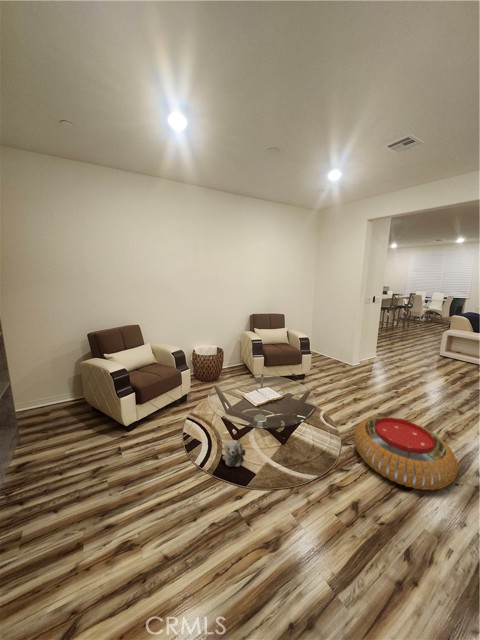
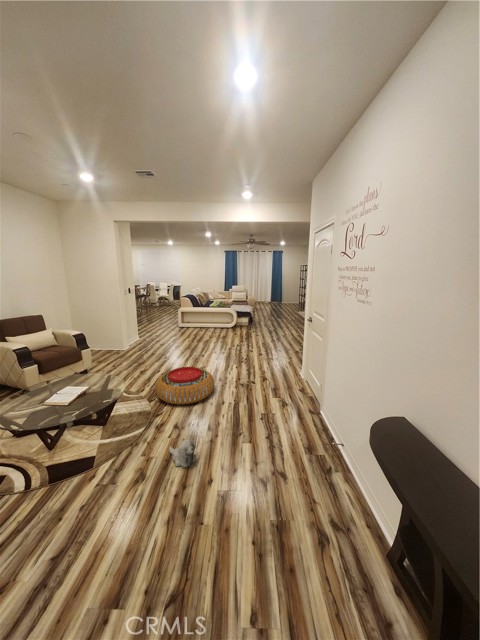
plush toy: present [223,440,245,467] -> present [169,439,196,467]

